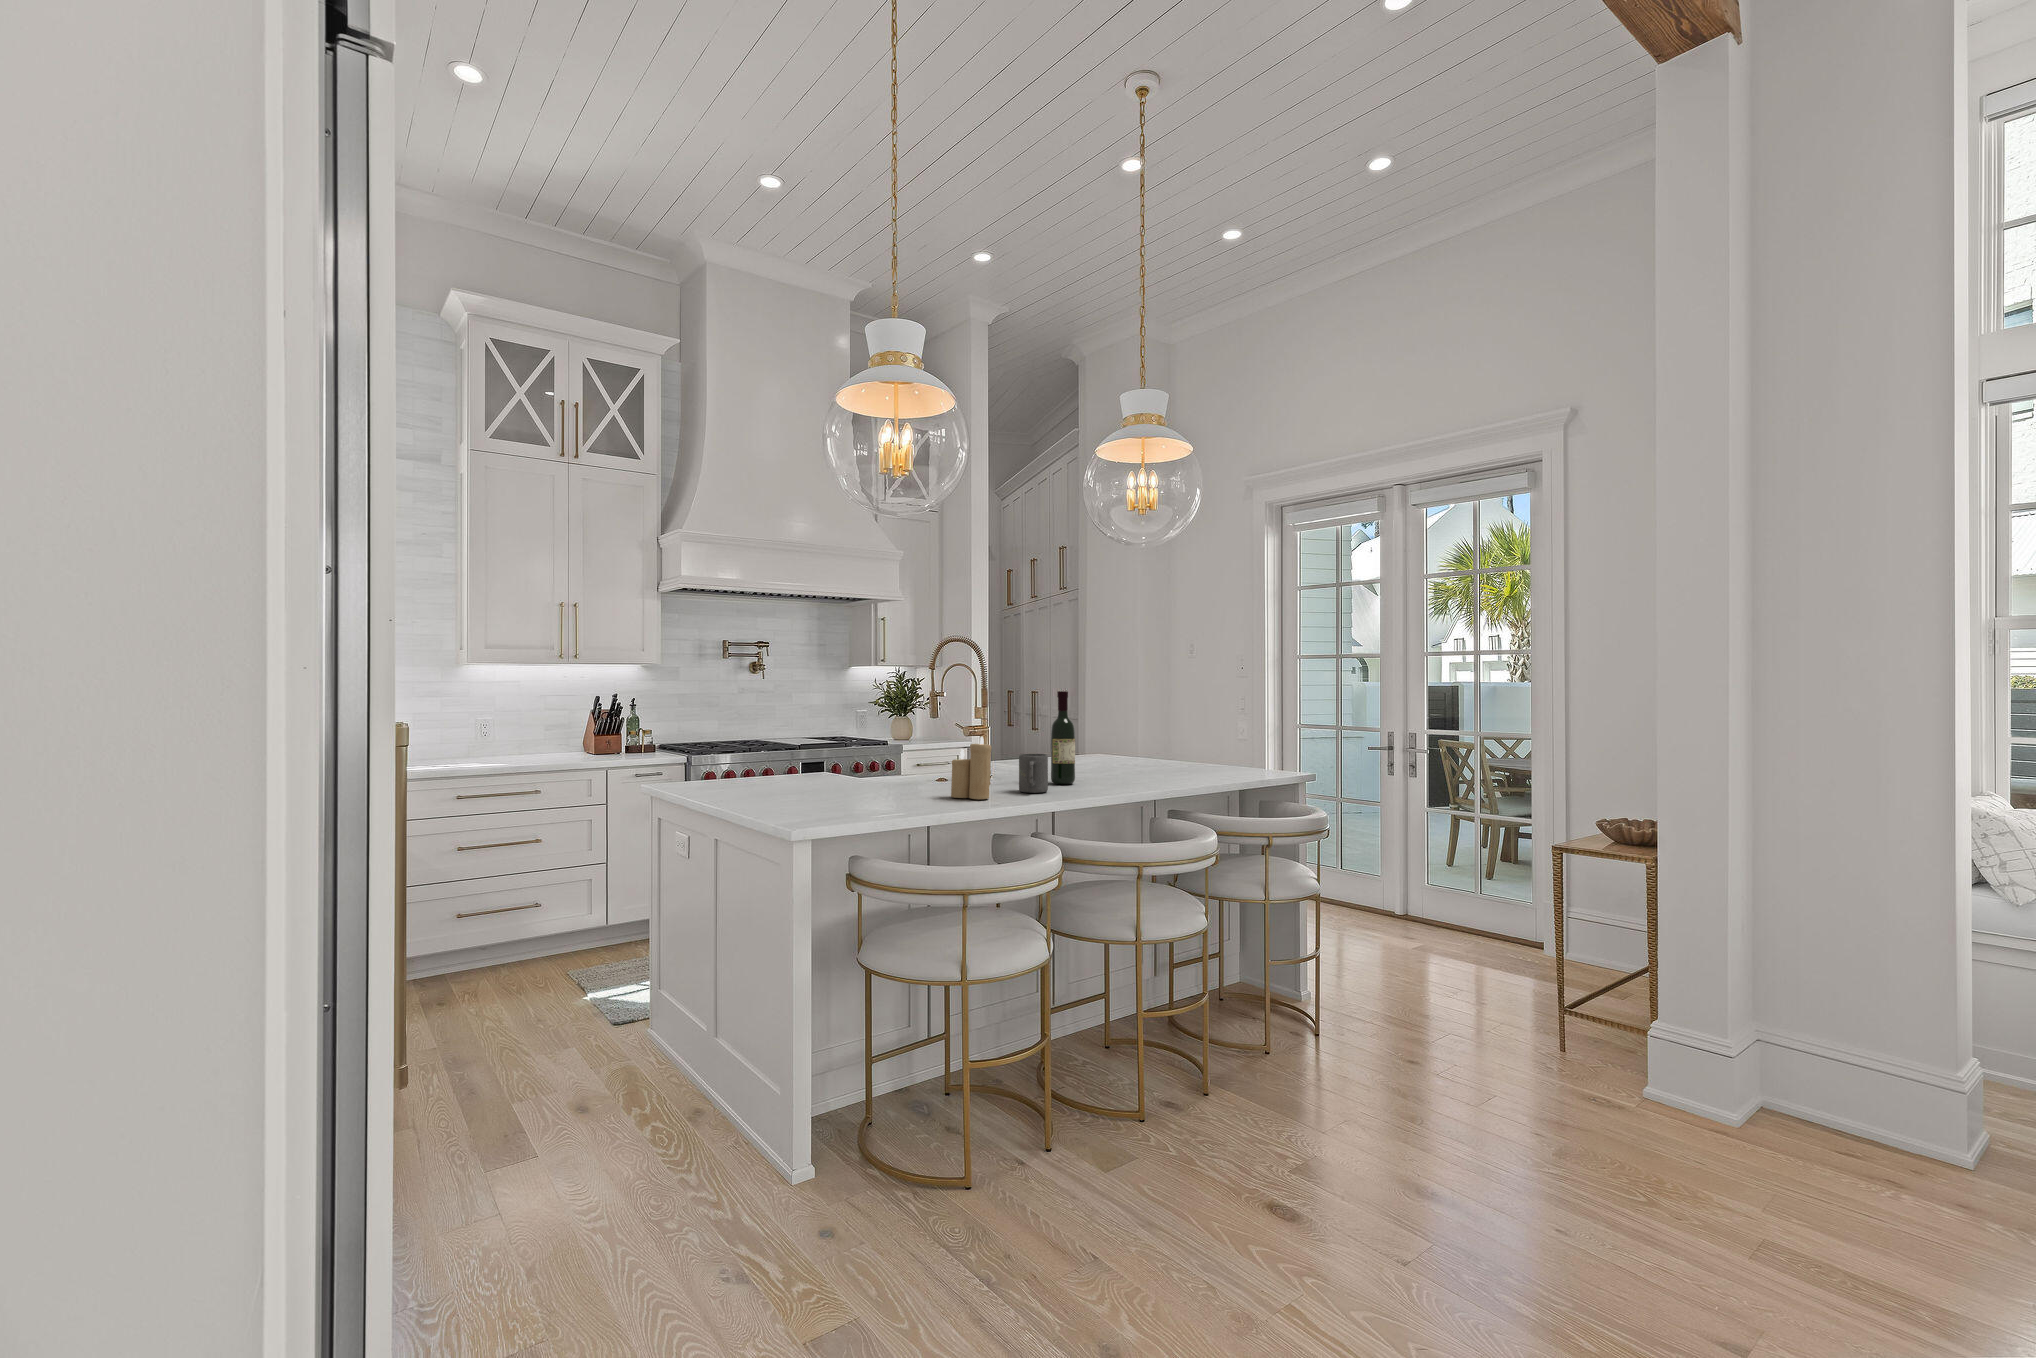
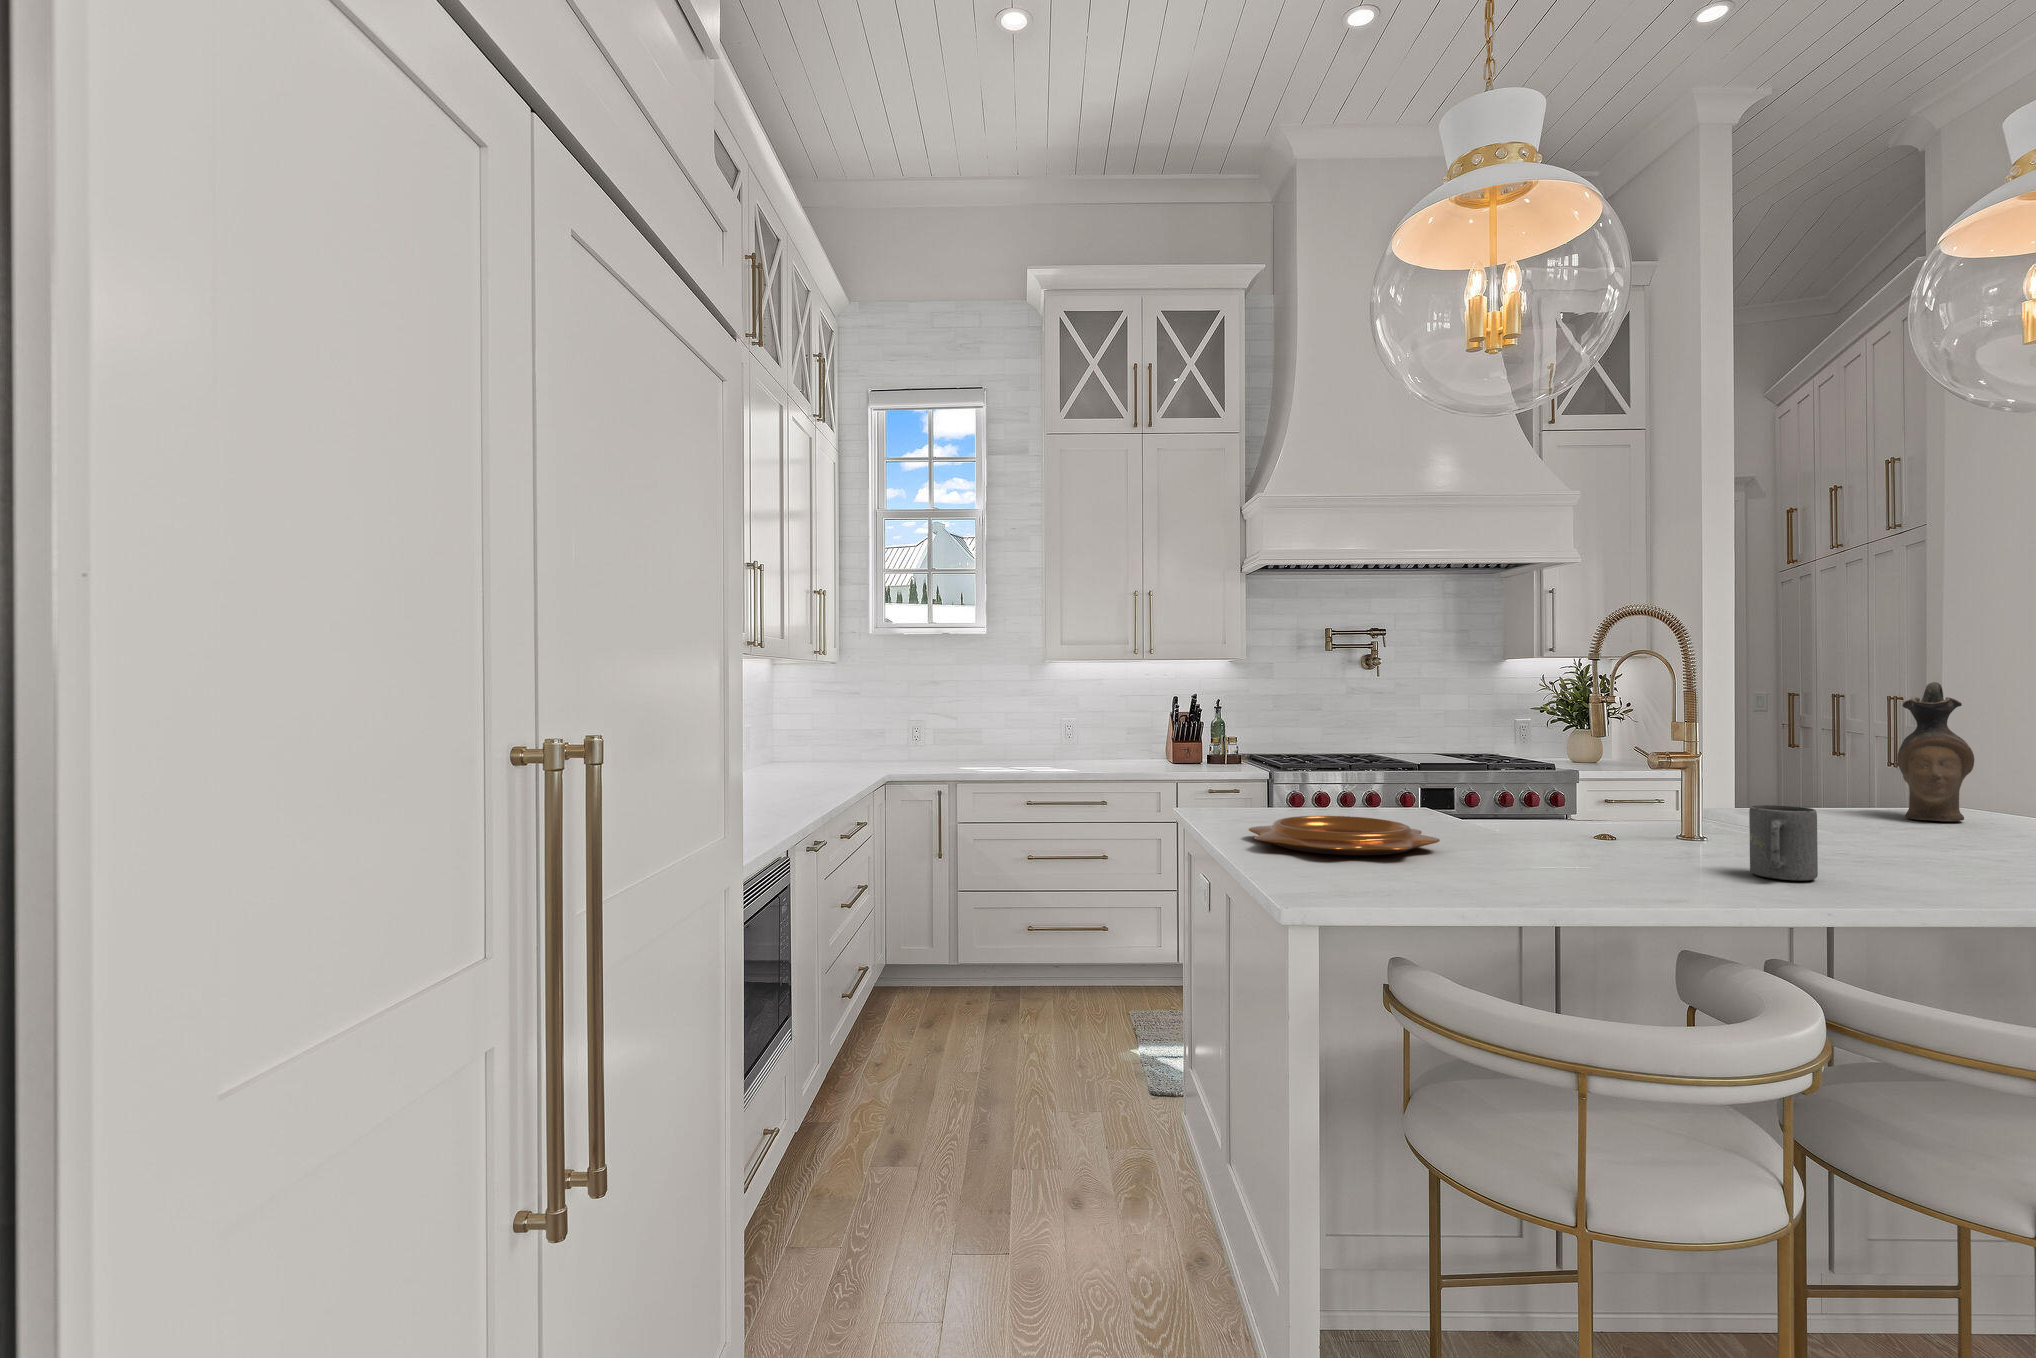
ceramic pitcher: none [1074,686,1105,762] -> present [1897,682,1974,821]
wine bottle: present [1051,691,1075,784] -> none [1830,690,1890,867]
candle: present [951,737,992,799] -> none [1599,769,1681,883]
decorative bowl: none [735,778,862,801] -> present [1248,816,1440,855]

